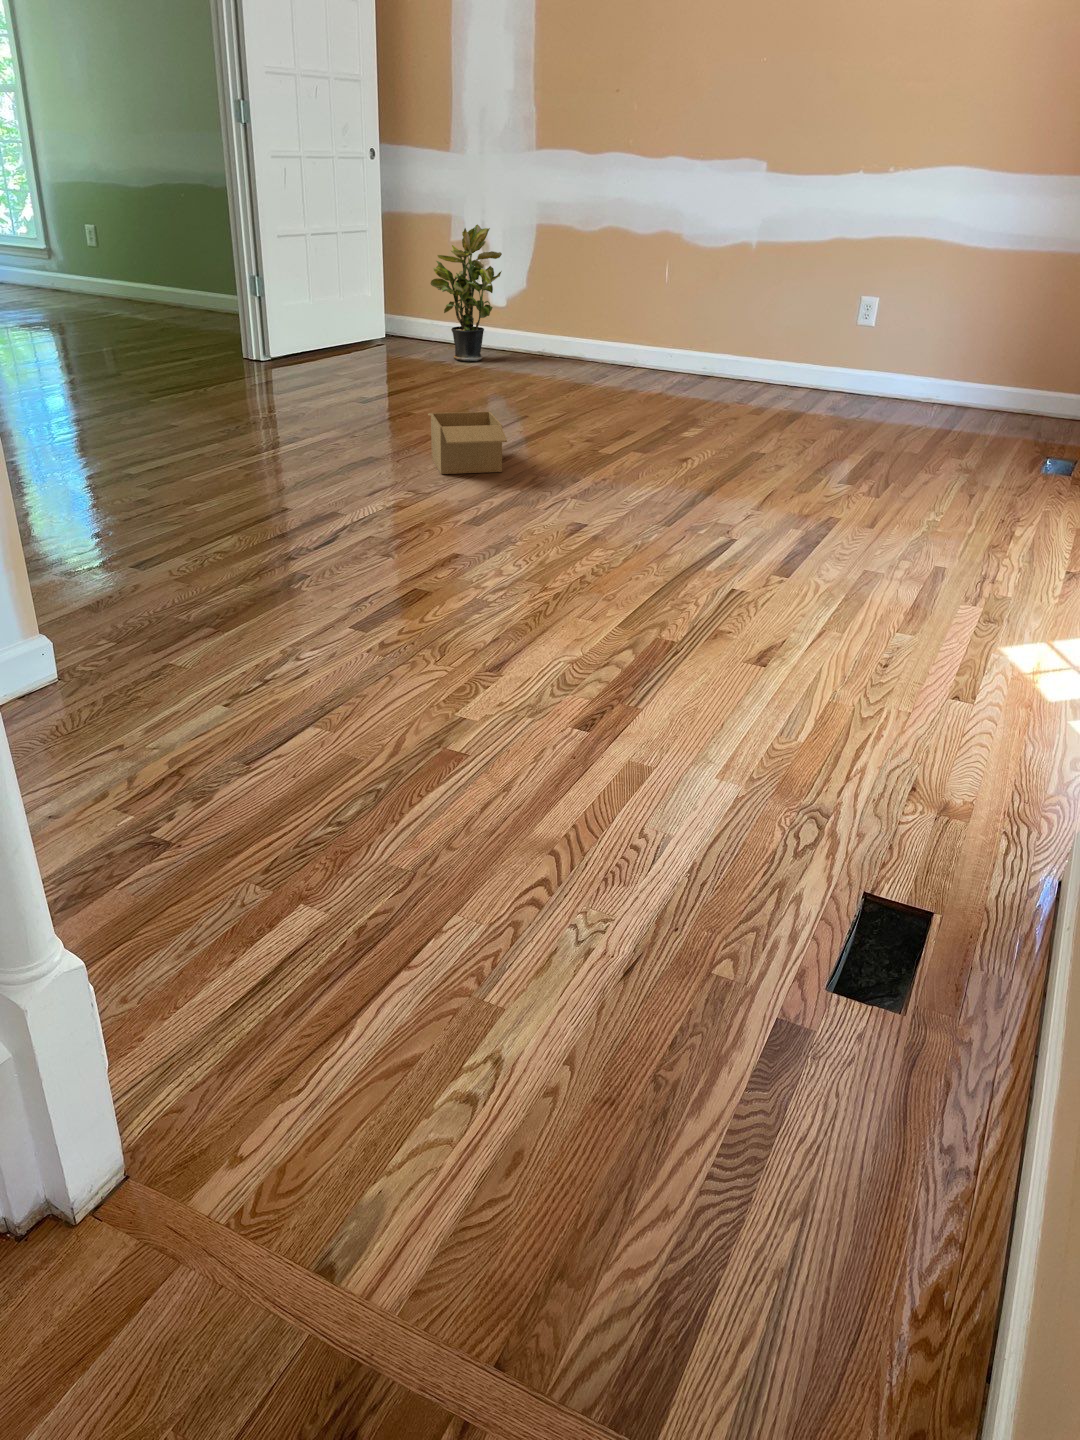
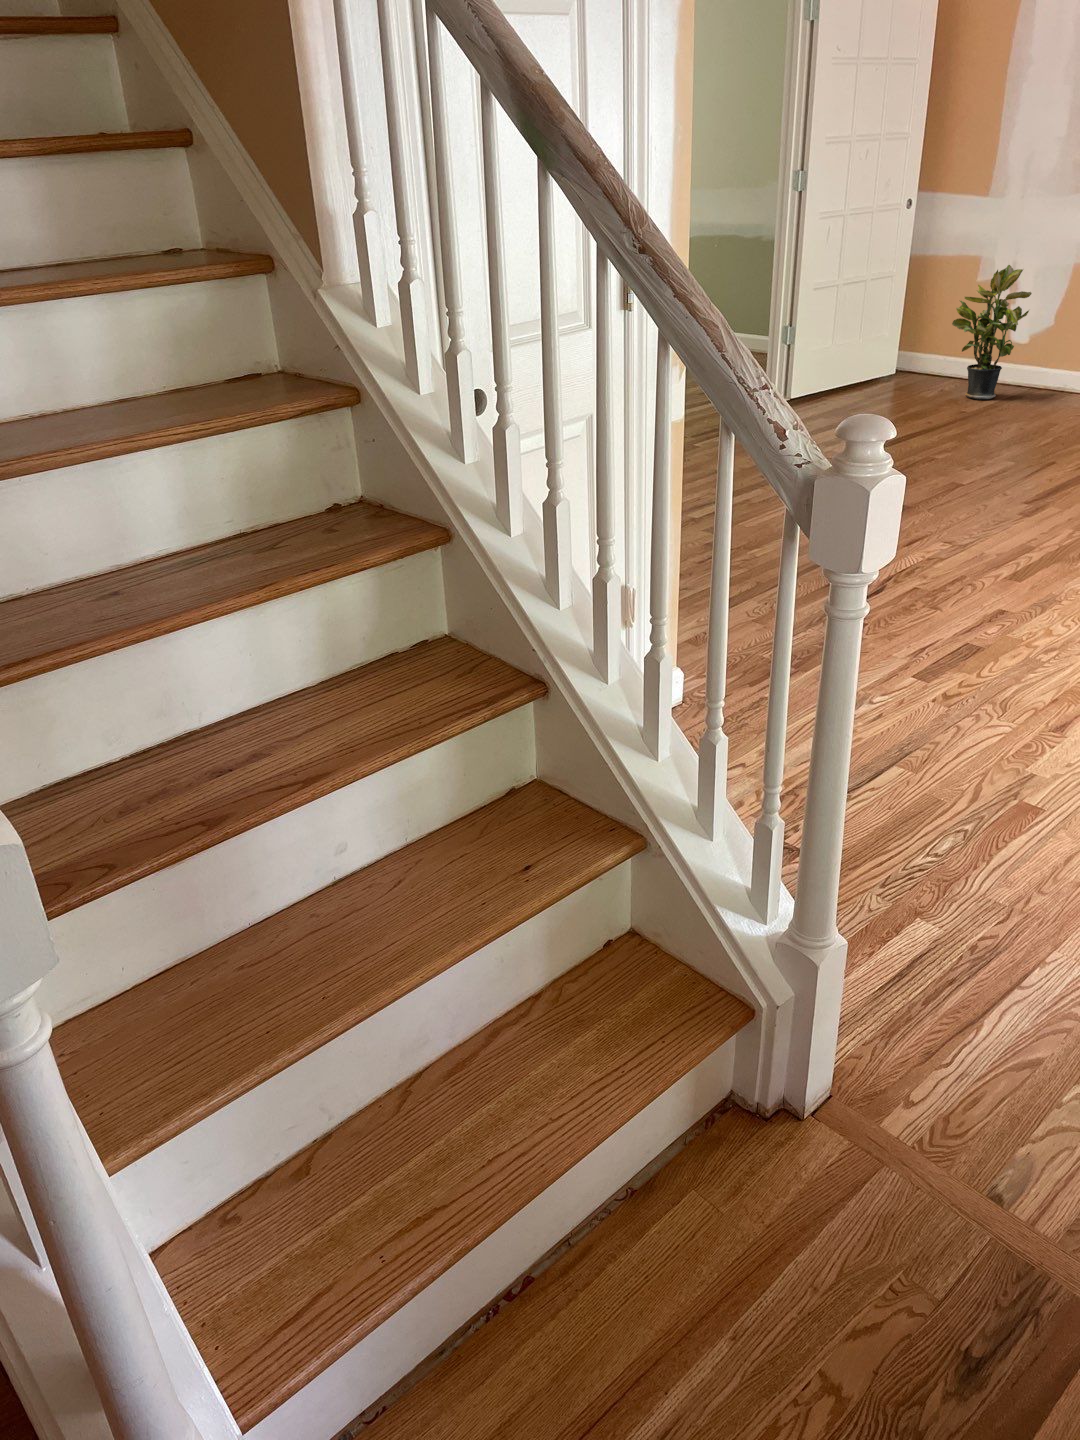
cardboard box: present [428,412,507,474] -> none [961,465,1049,526]

